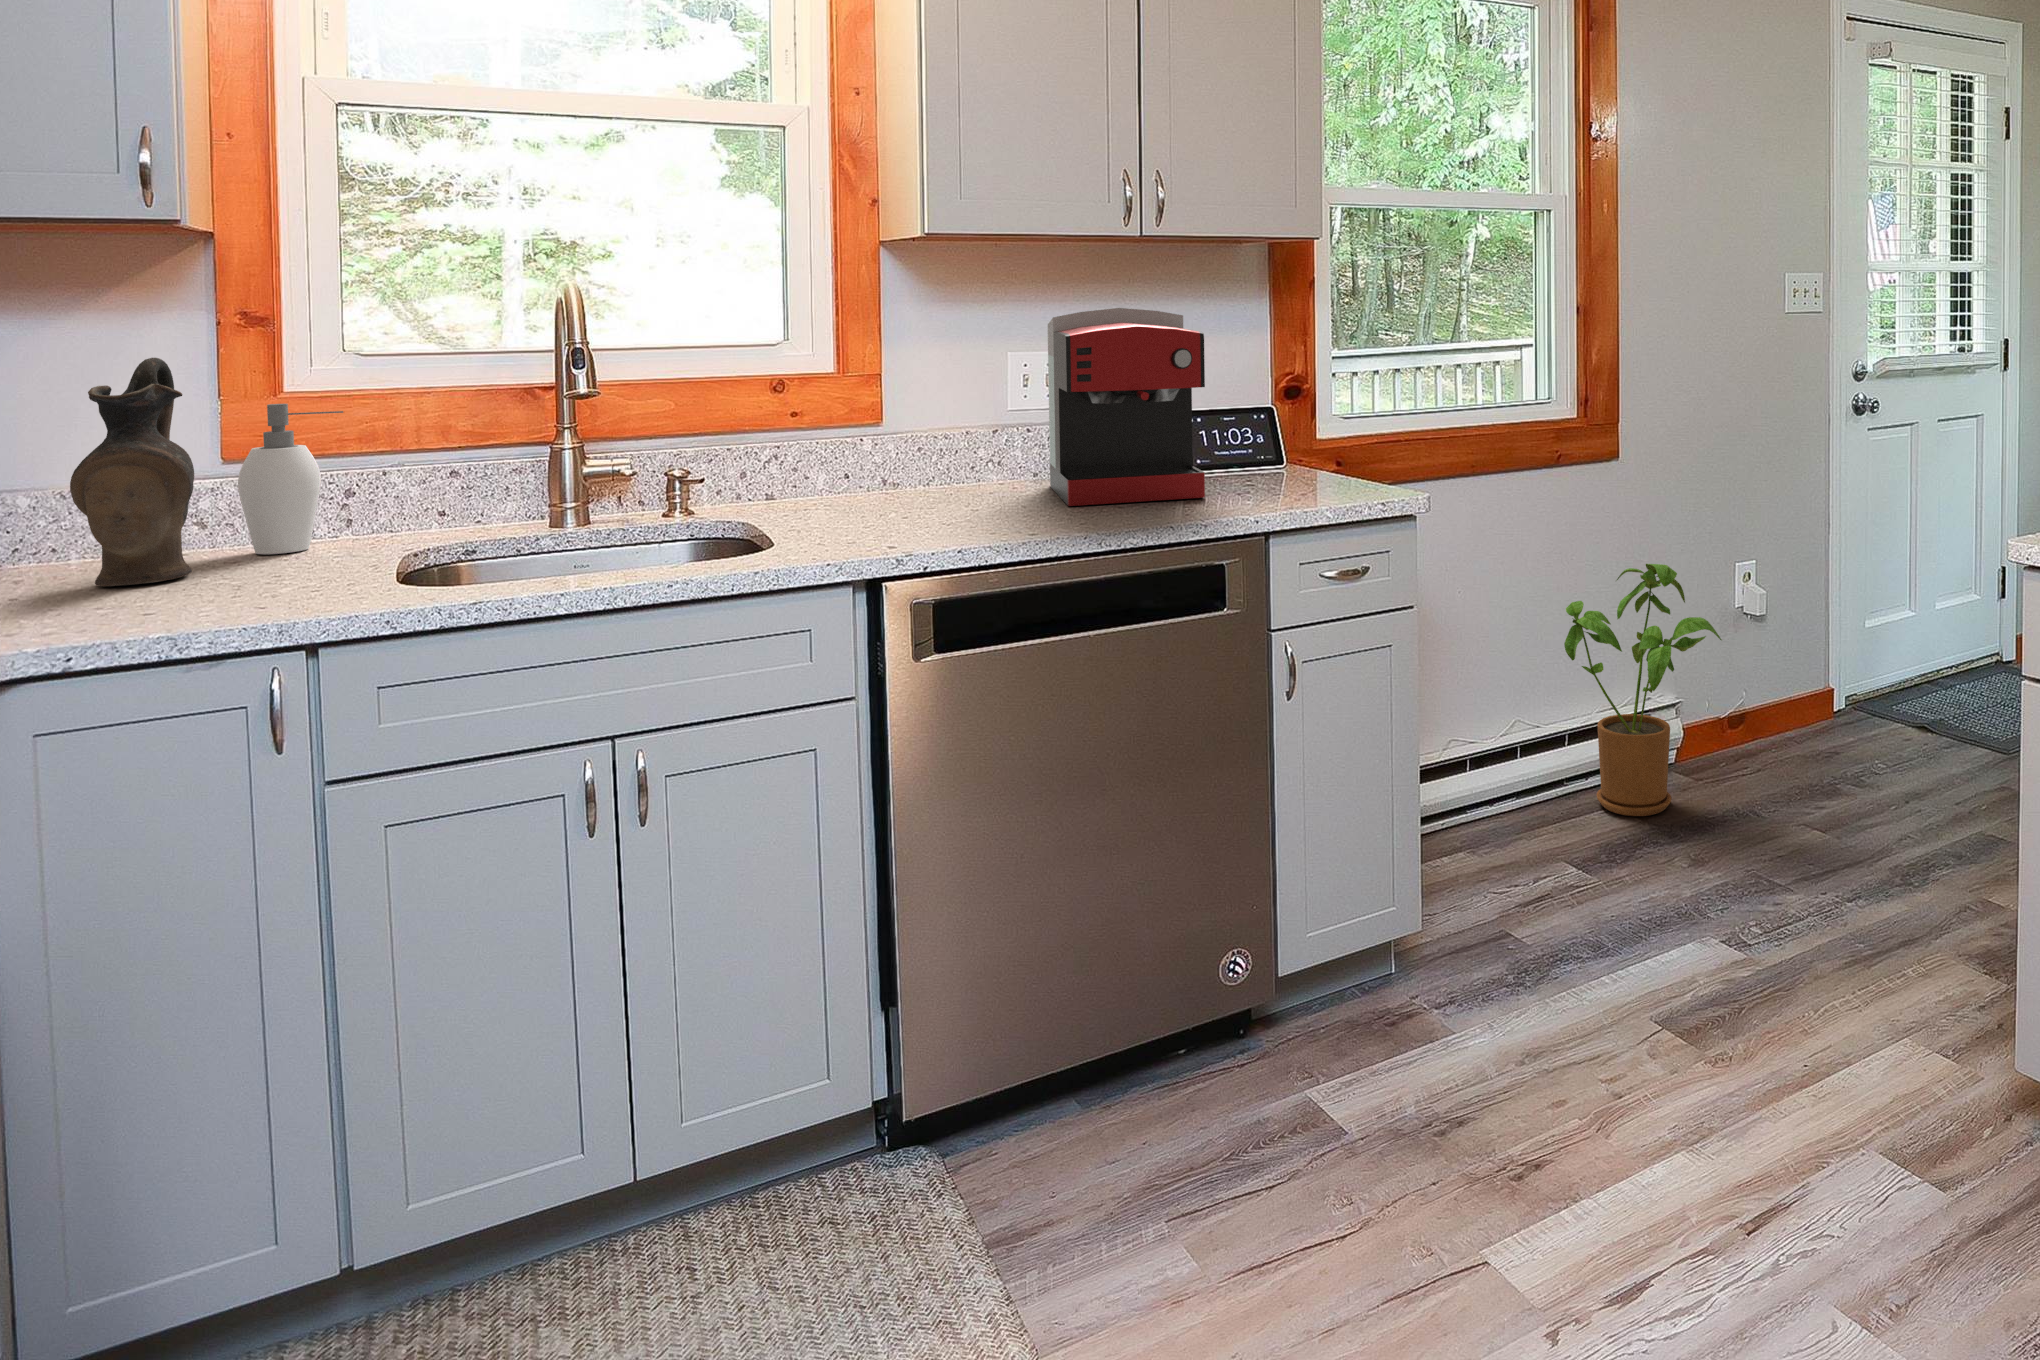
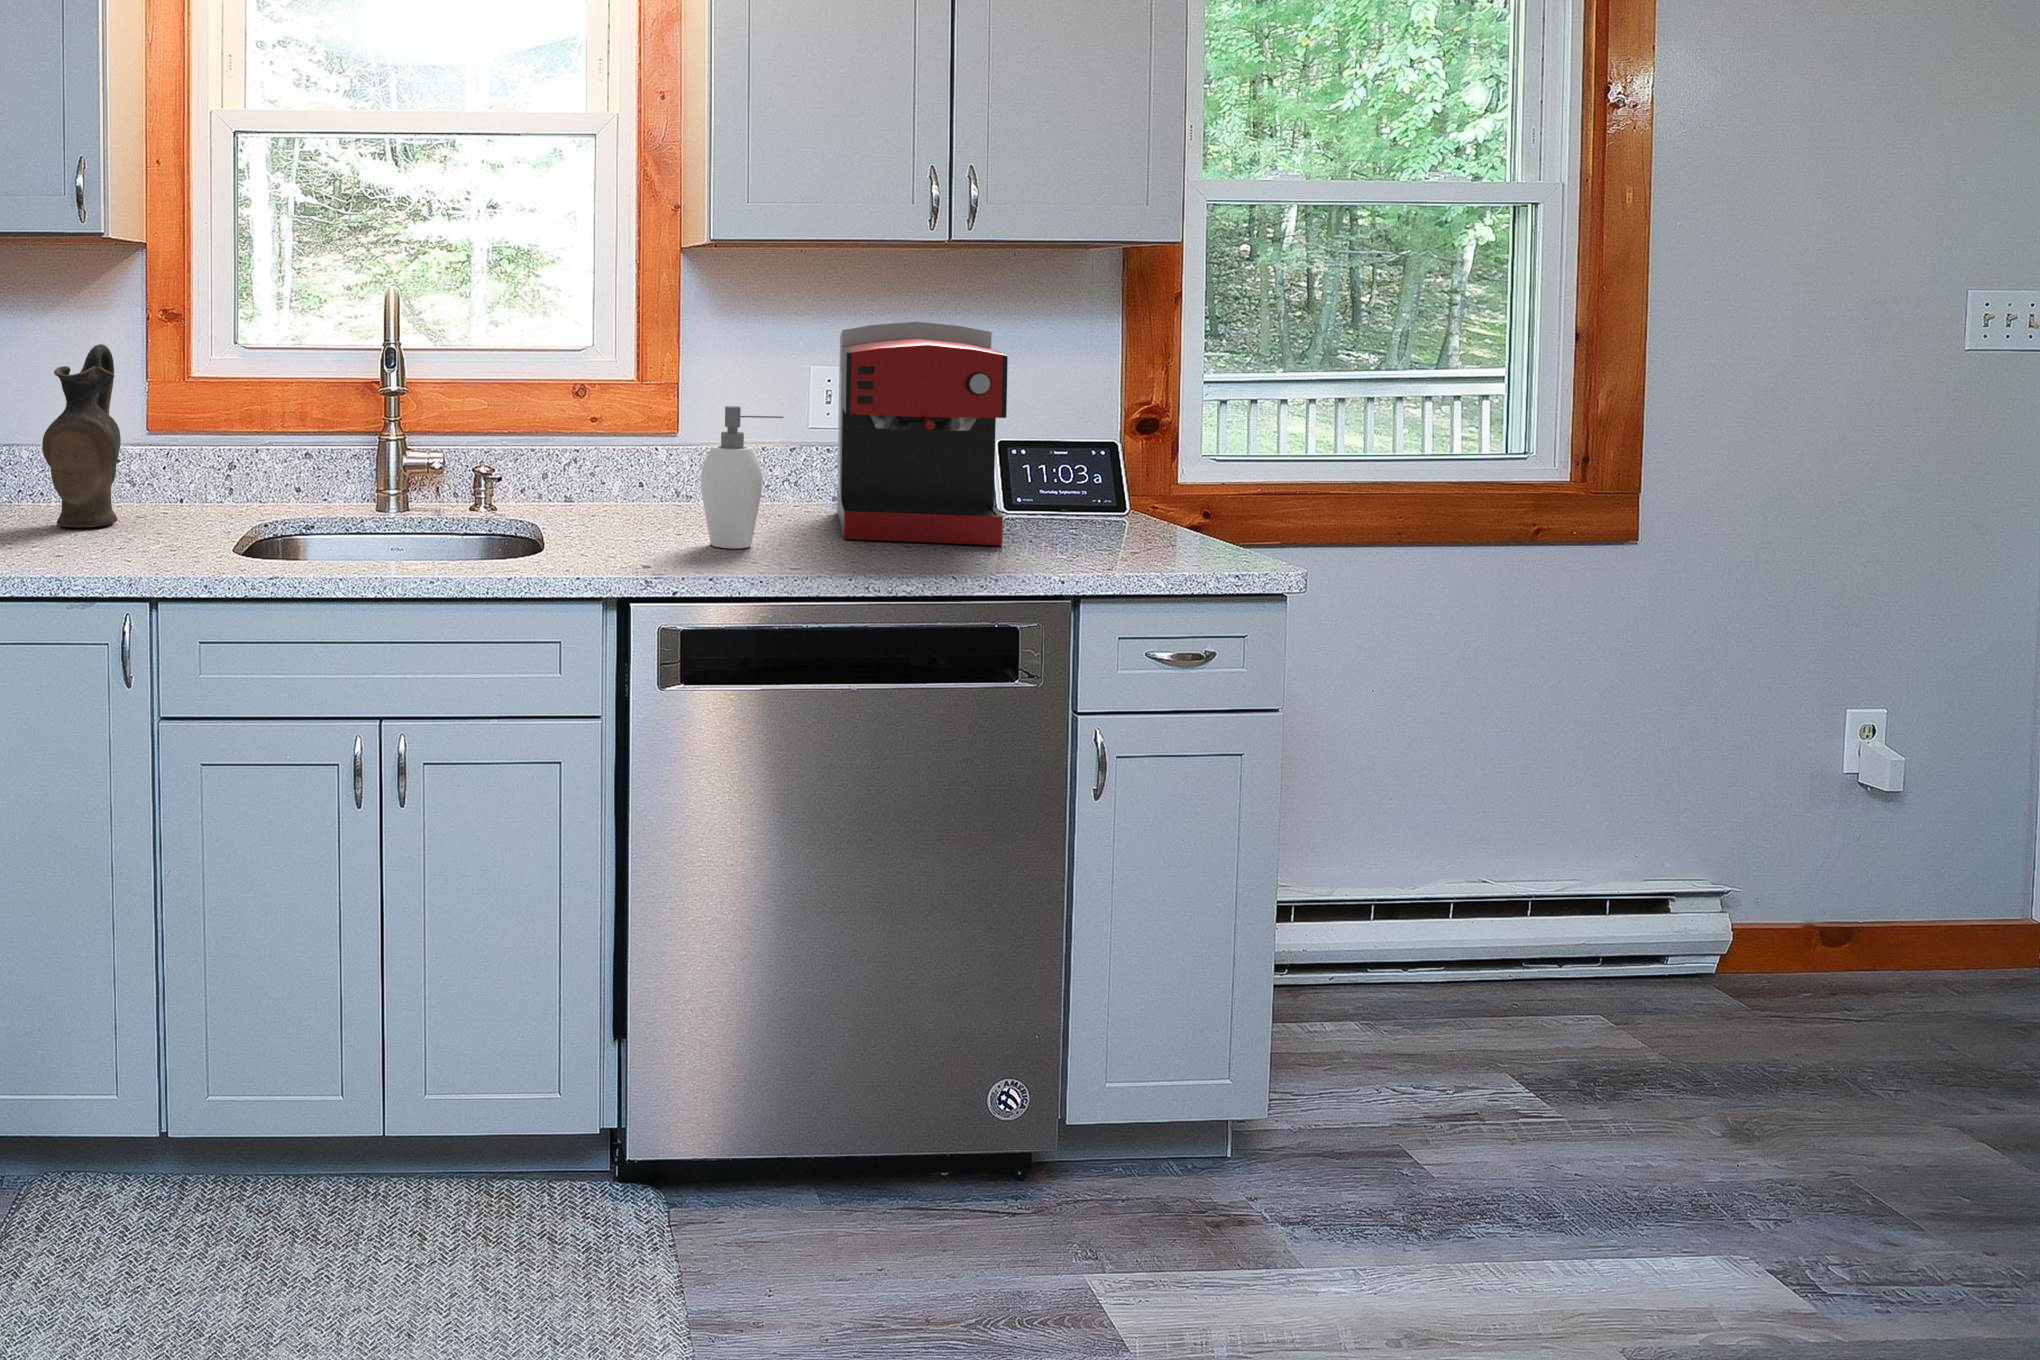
soap dispenser: present [238,404,343,554] -> present [701,406,783,548]
house plant: present [1564,564,1722,816] -> none [1530,695,1810,1049]

